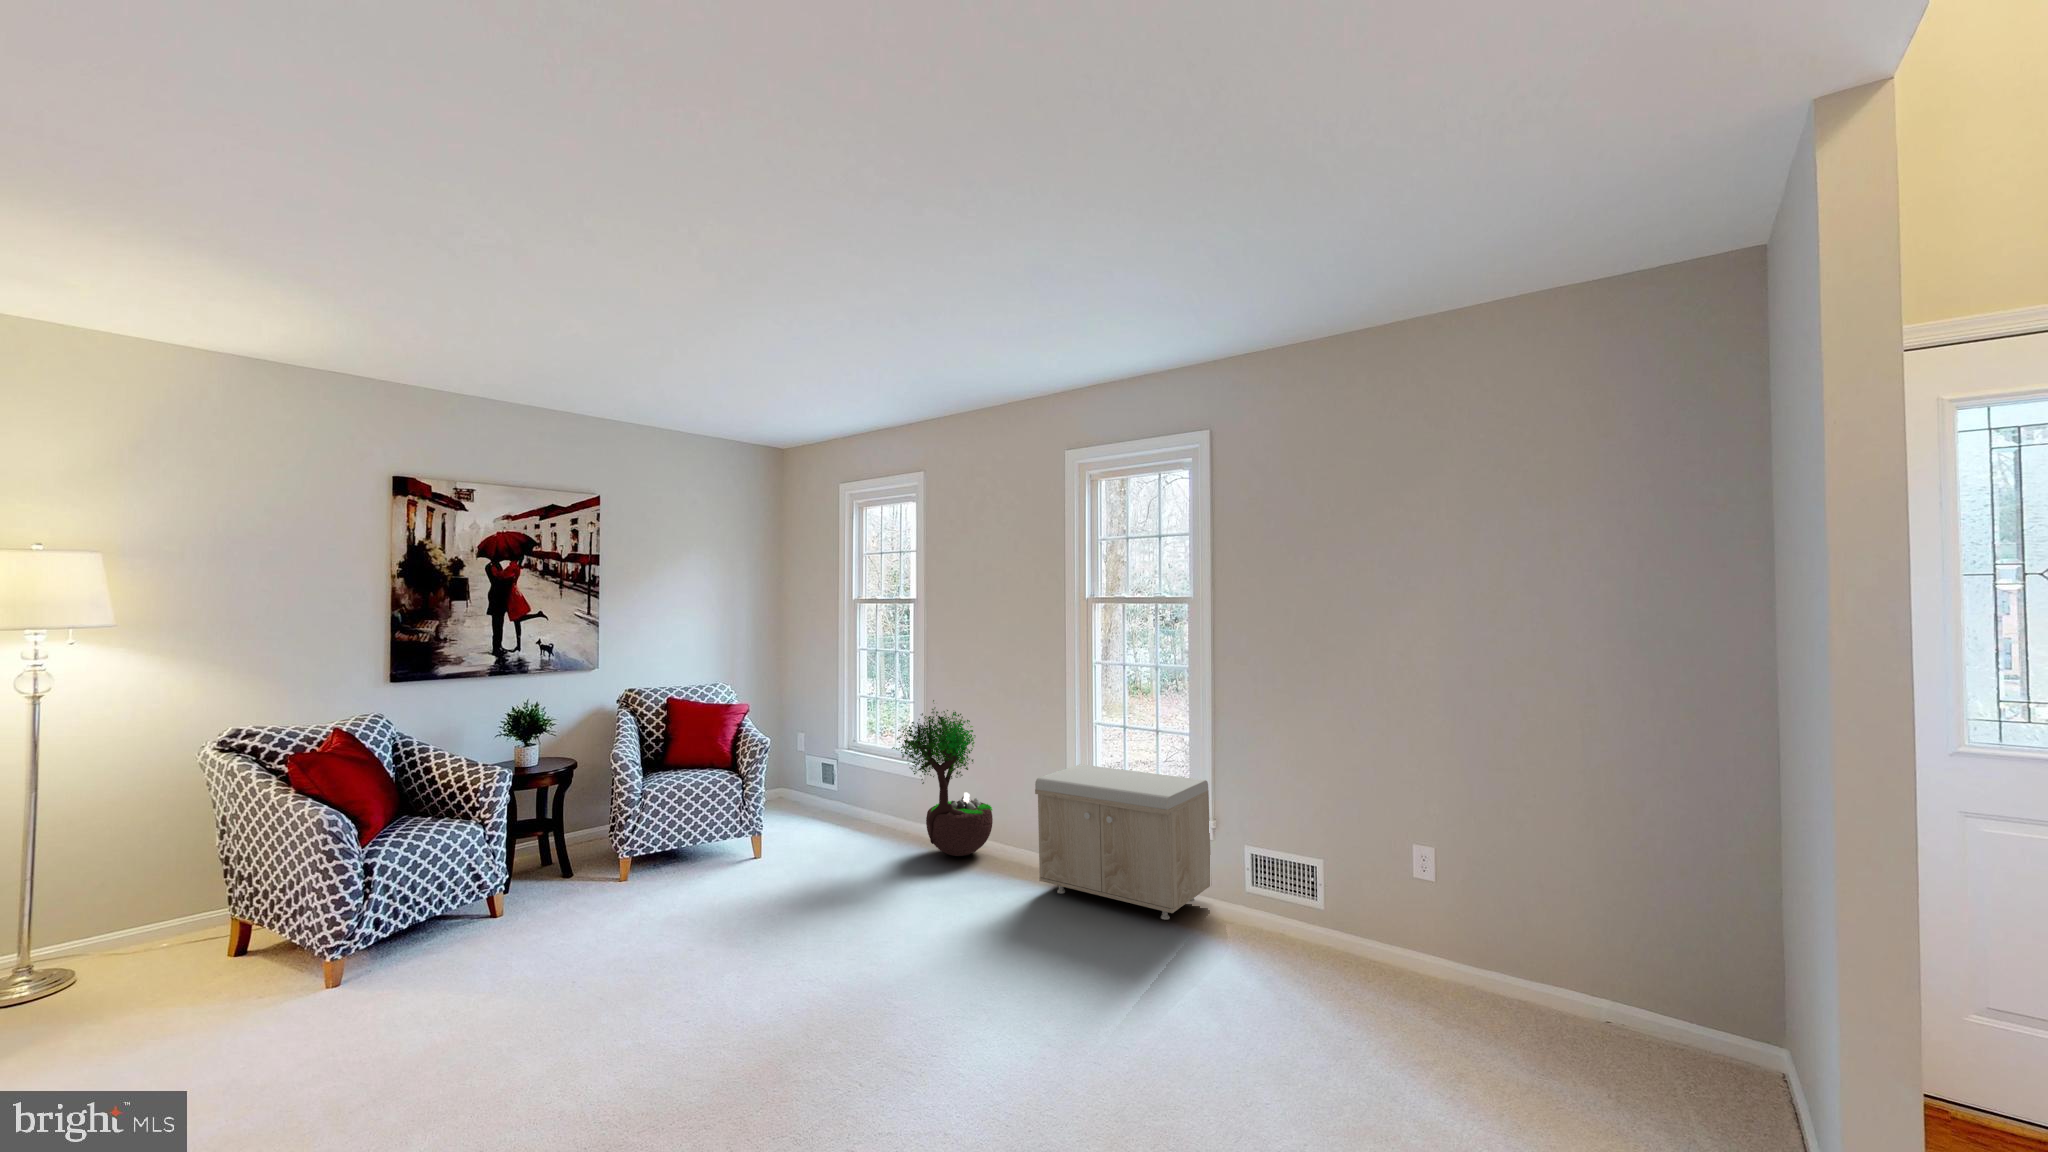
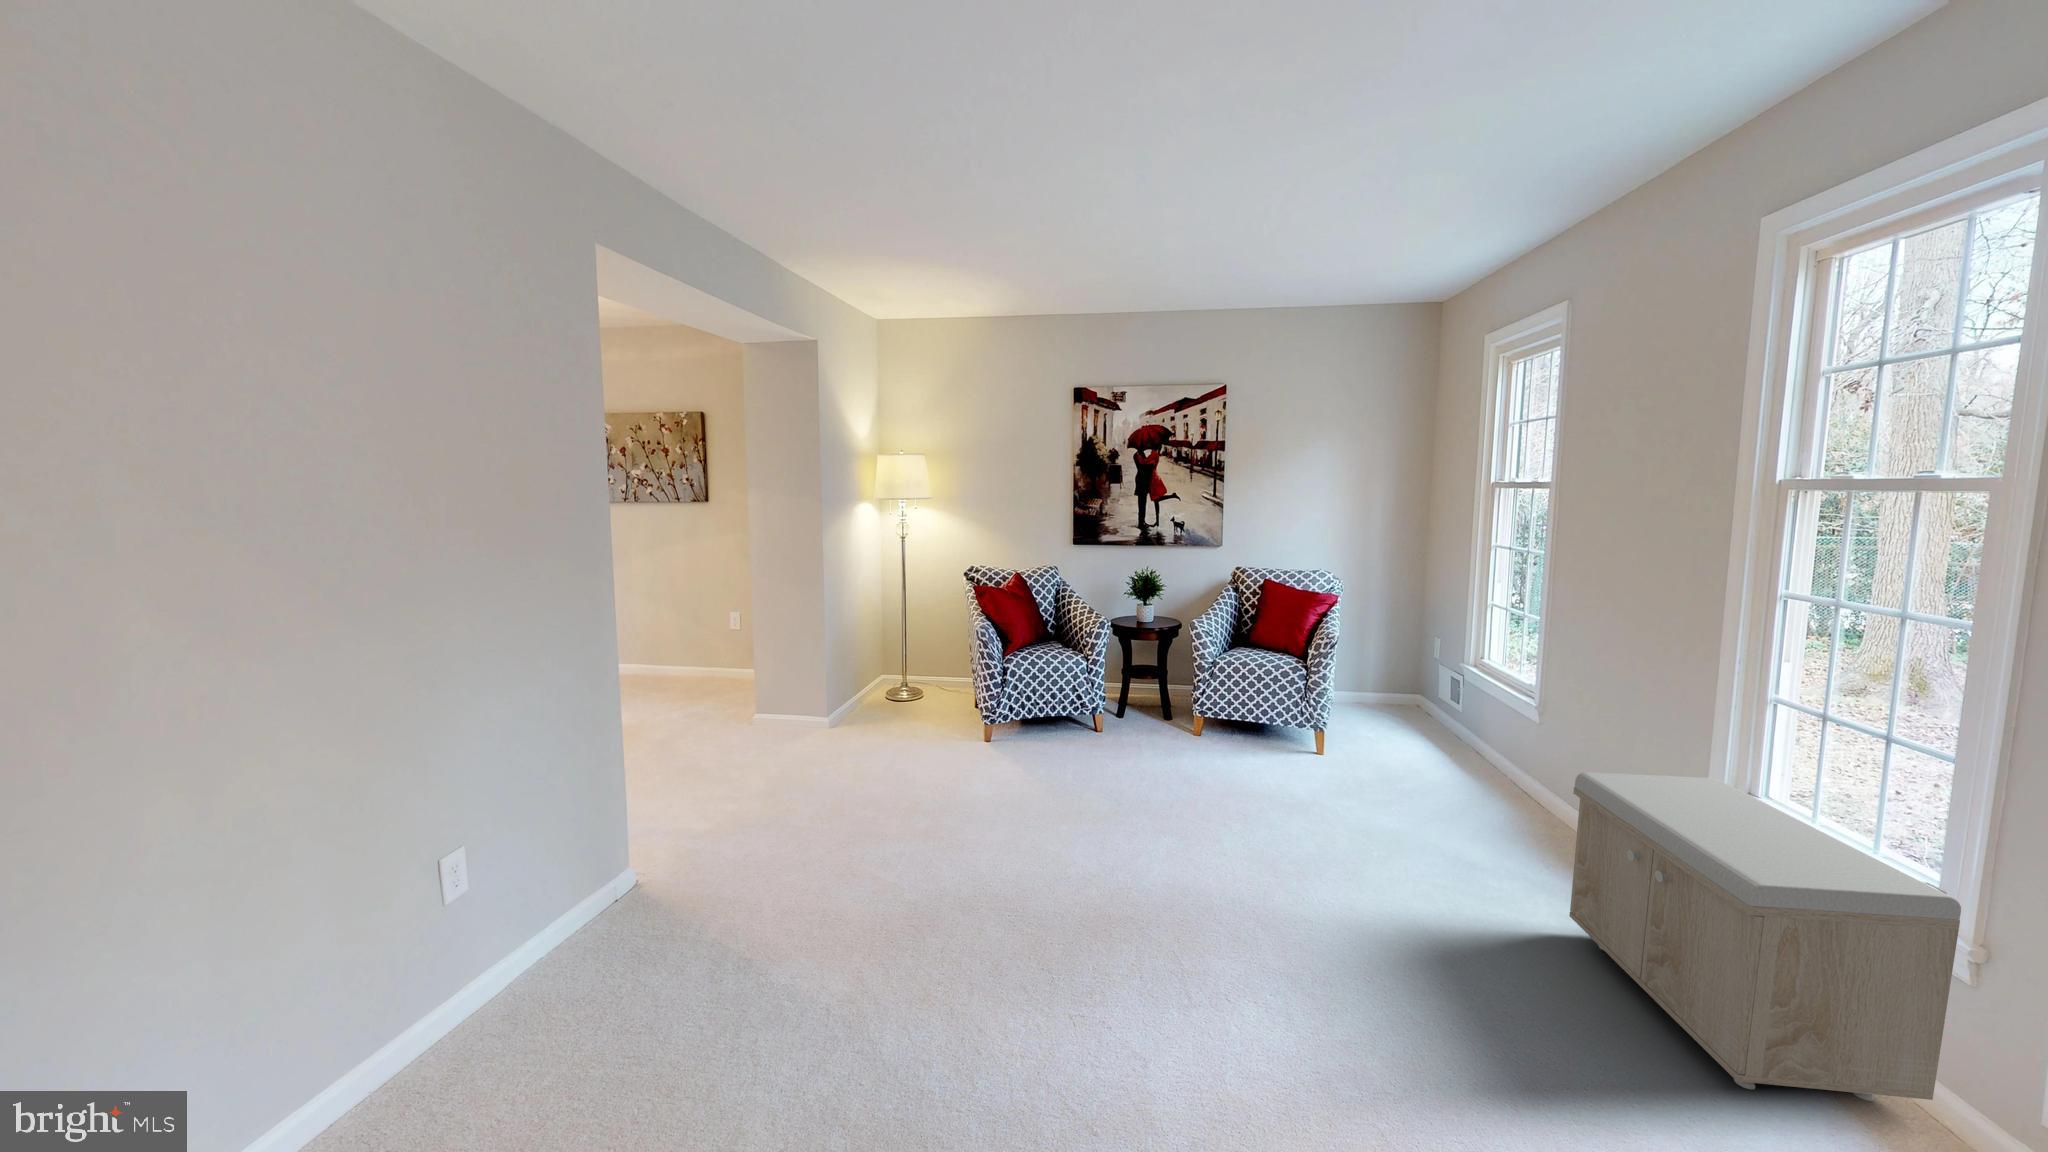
potted tree: present [892,700,993,856] -> none [1439,629,1592,842]

